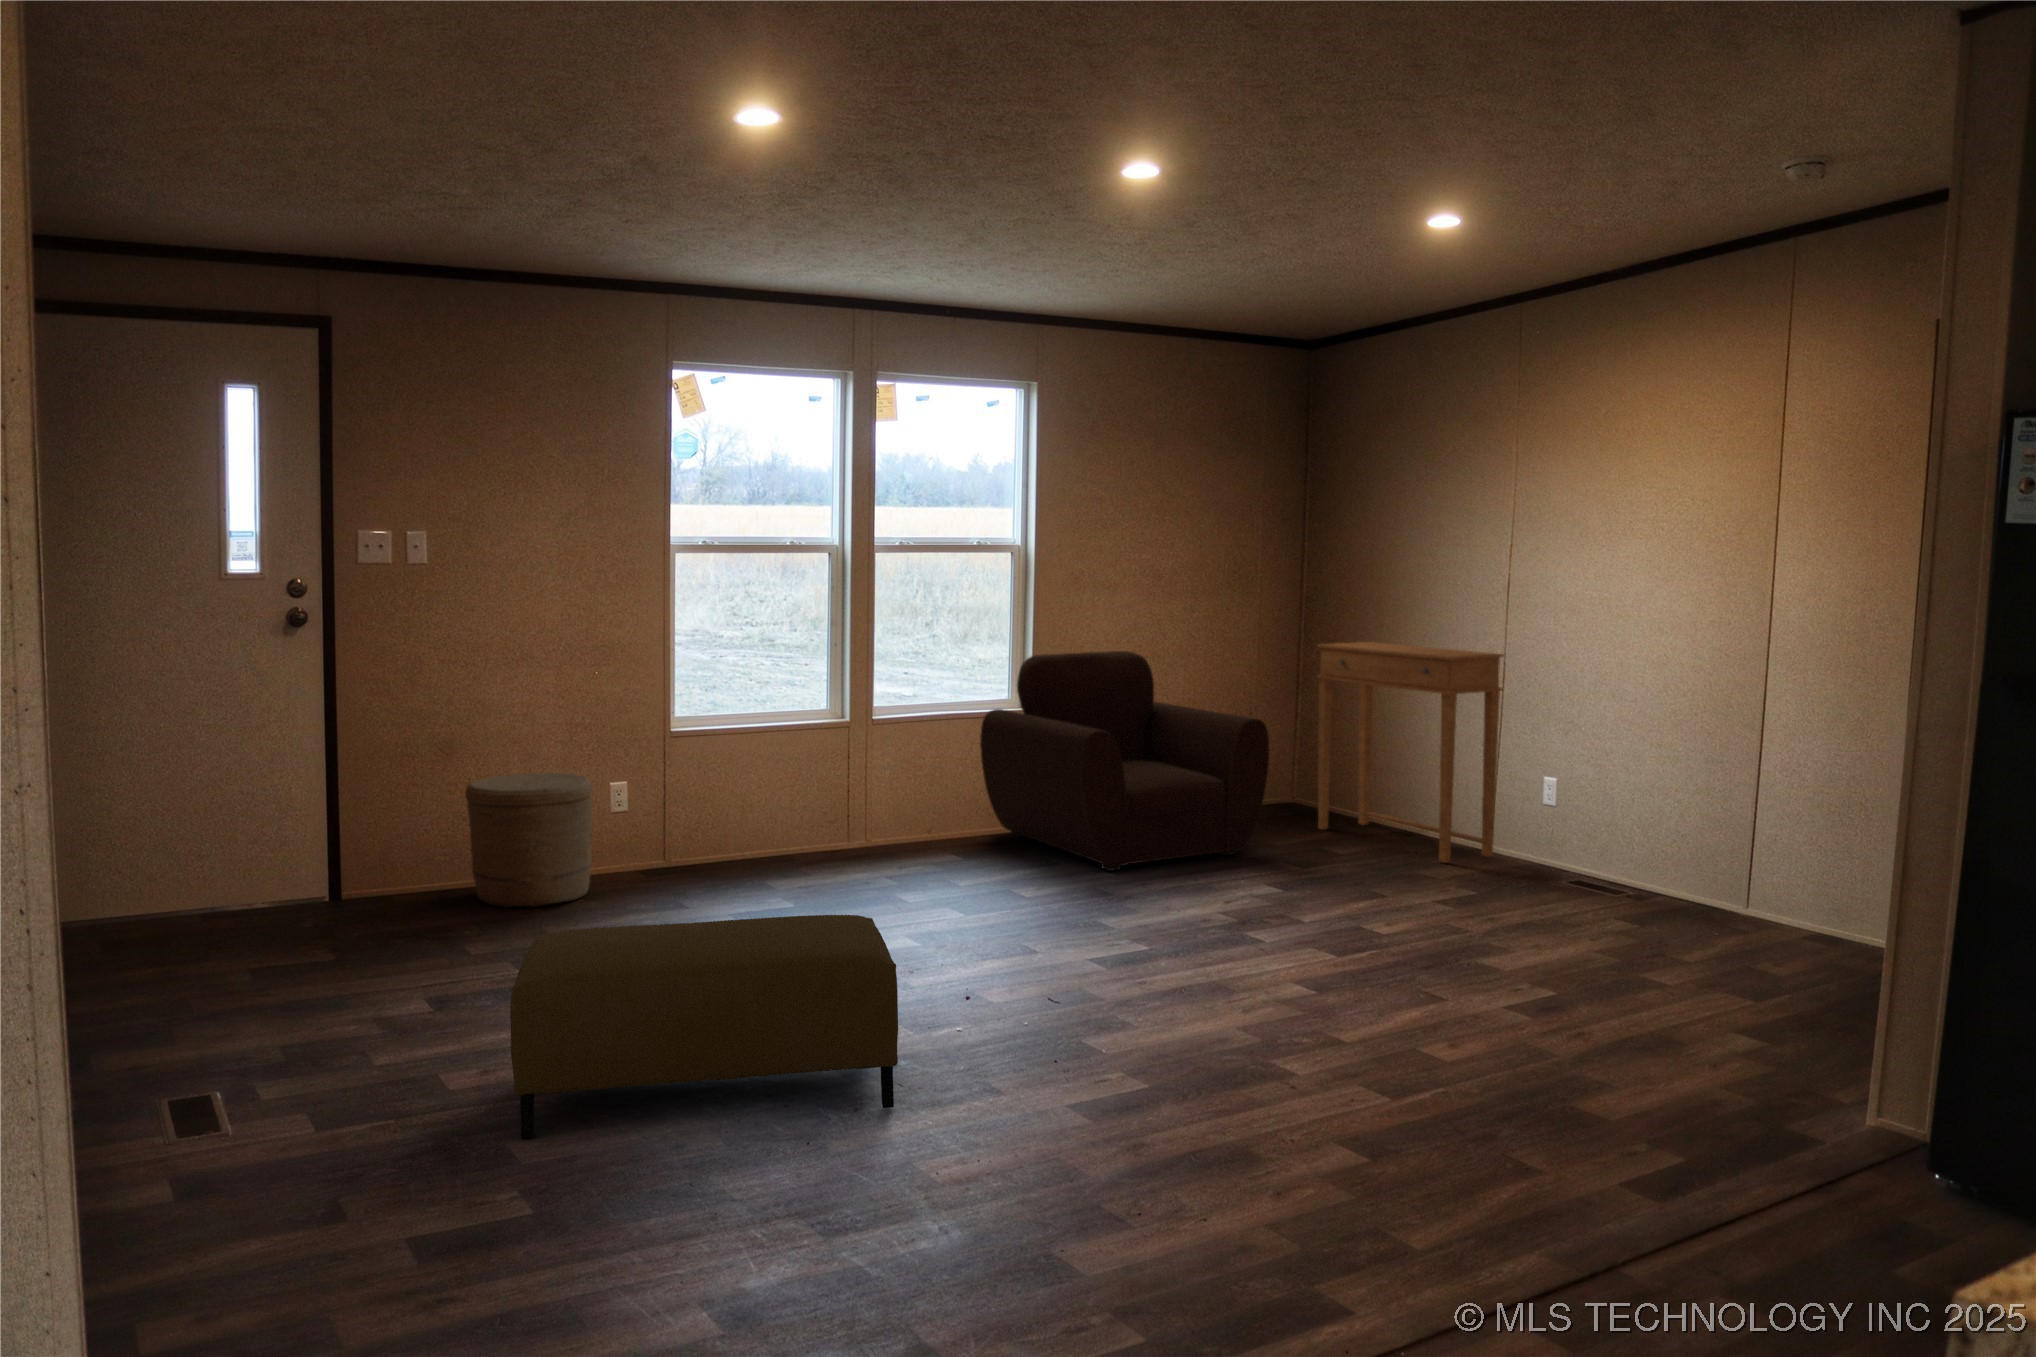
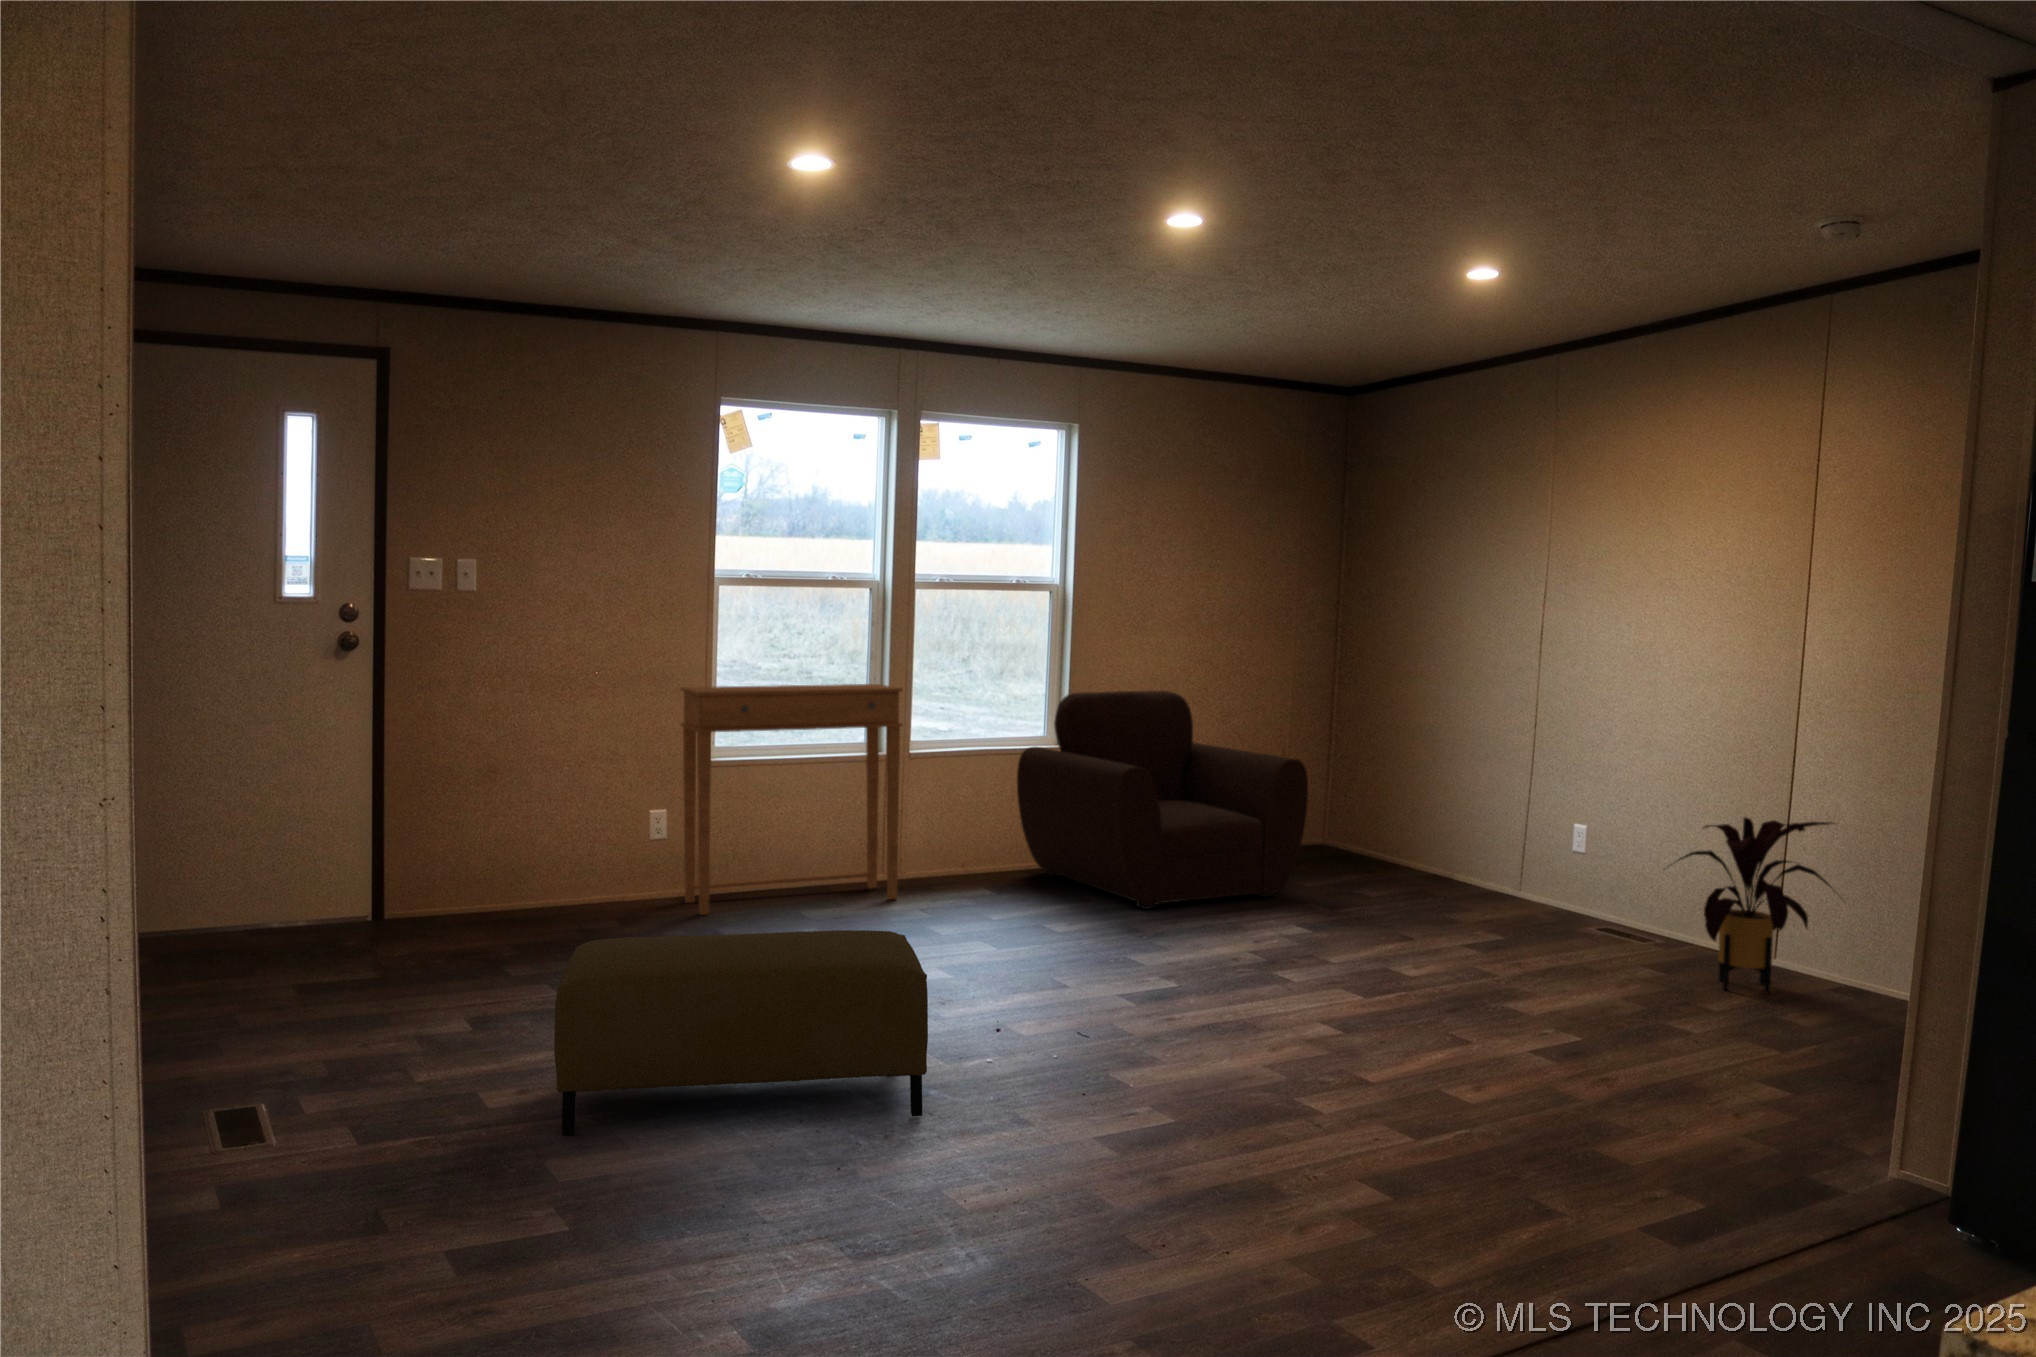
side table: present [1317,642,1504,863] -> present [680,684,903,915]
woven basket: present [465,773,593,907] -> none [507,800,631,932]
house plant: none [1623,777,1806,950] -> present [1664,817,1844,994]

